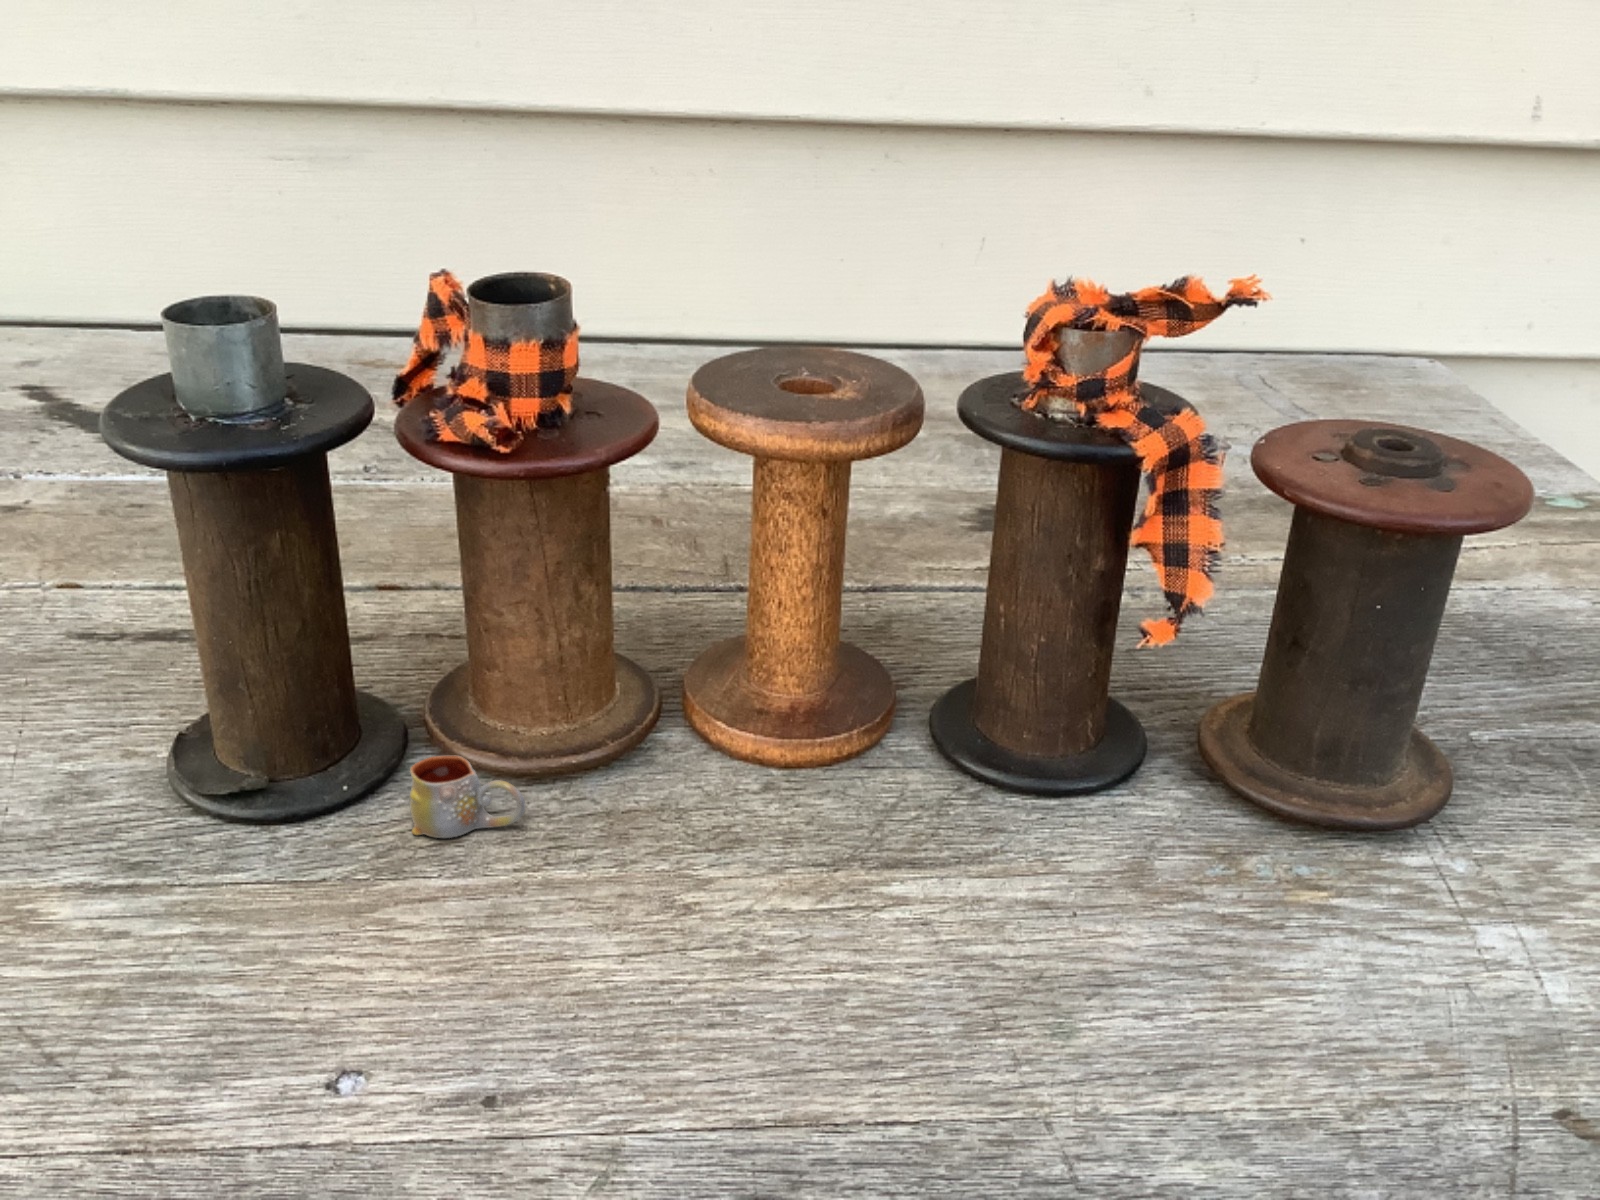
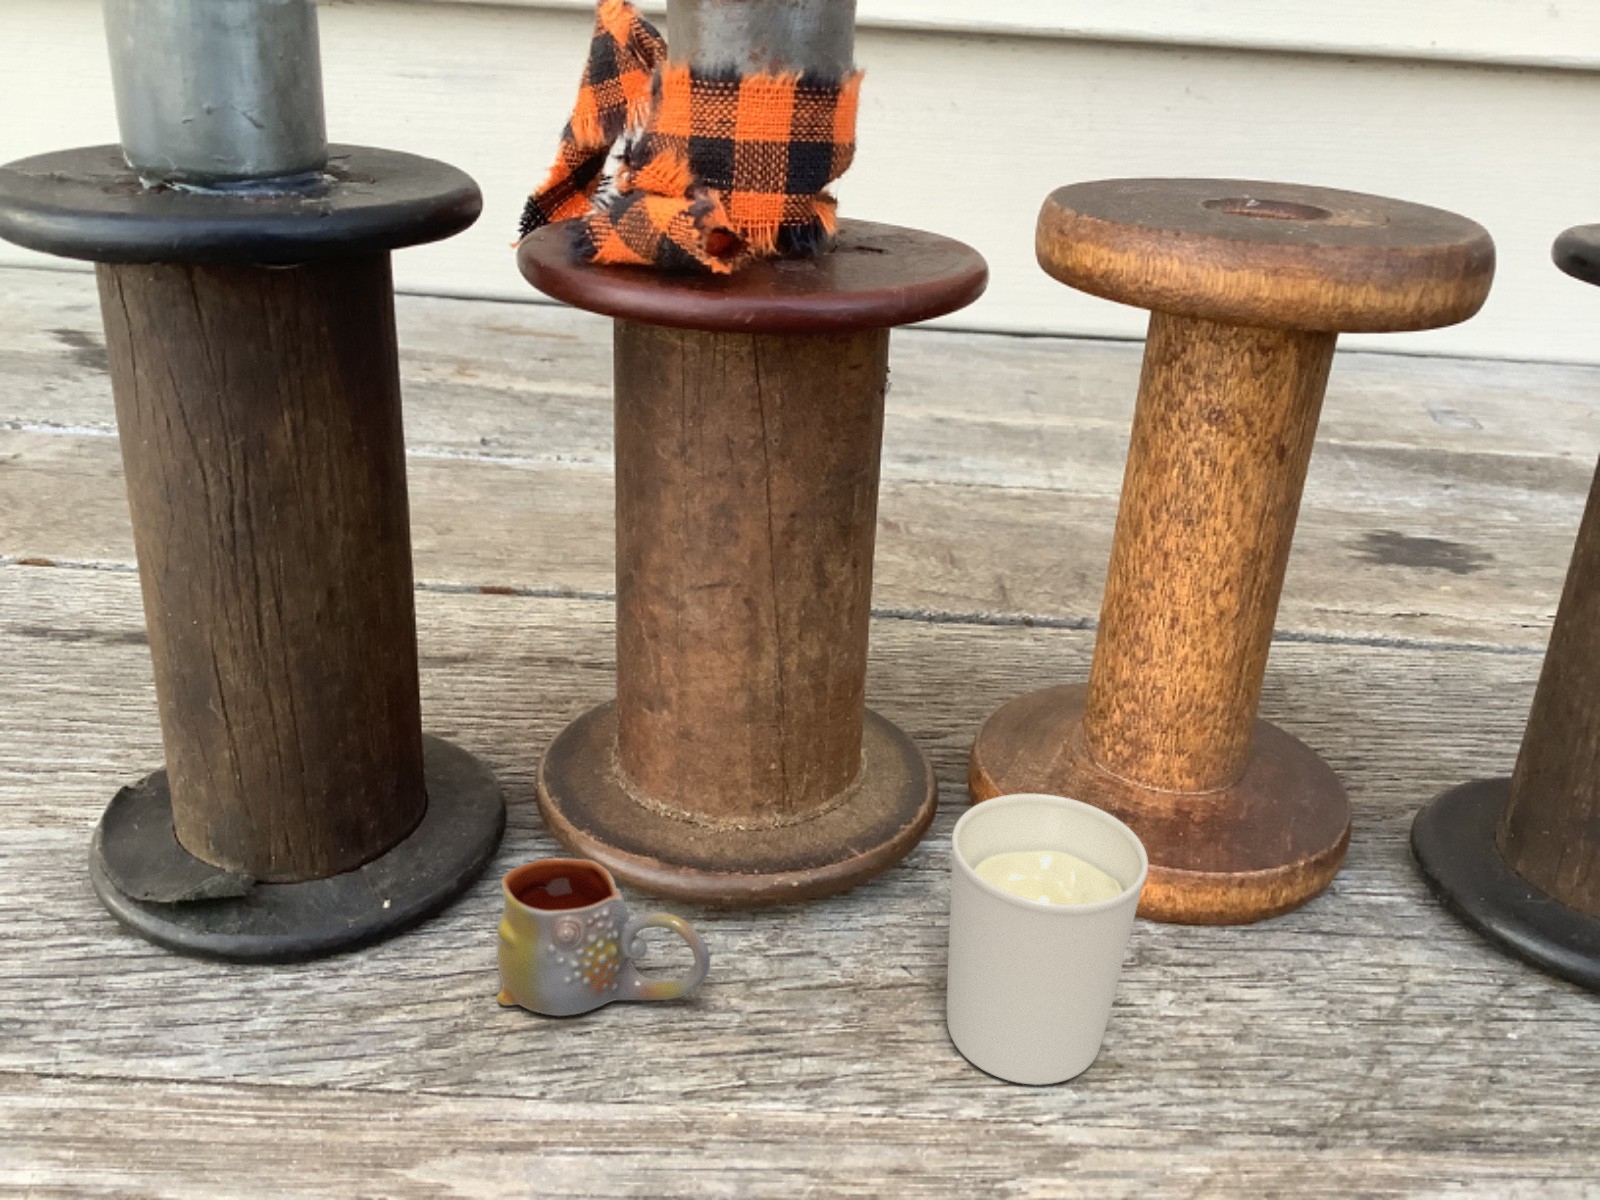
candle holder: none [645,705,745,854] -> present [947,793,1148,1085]

